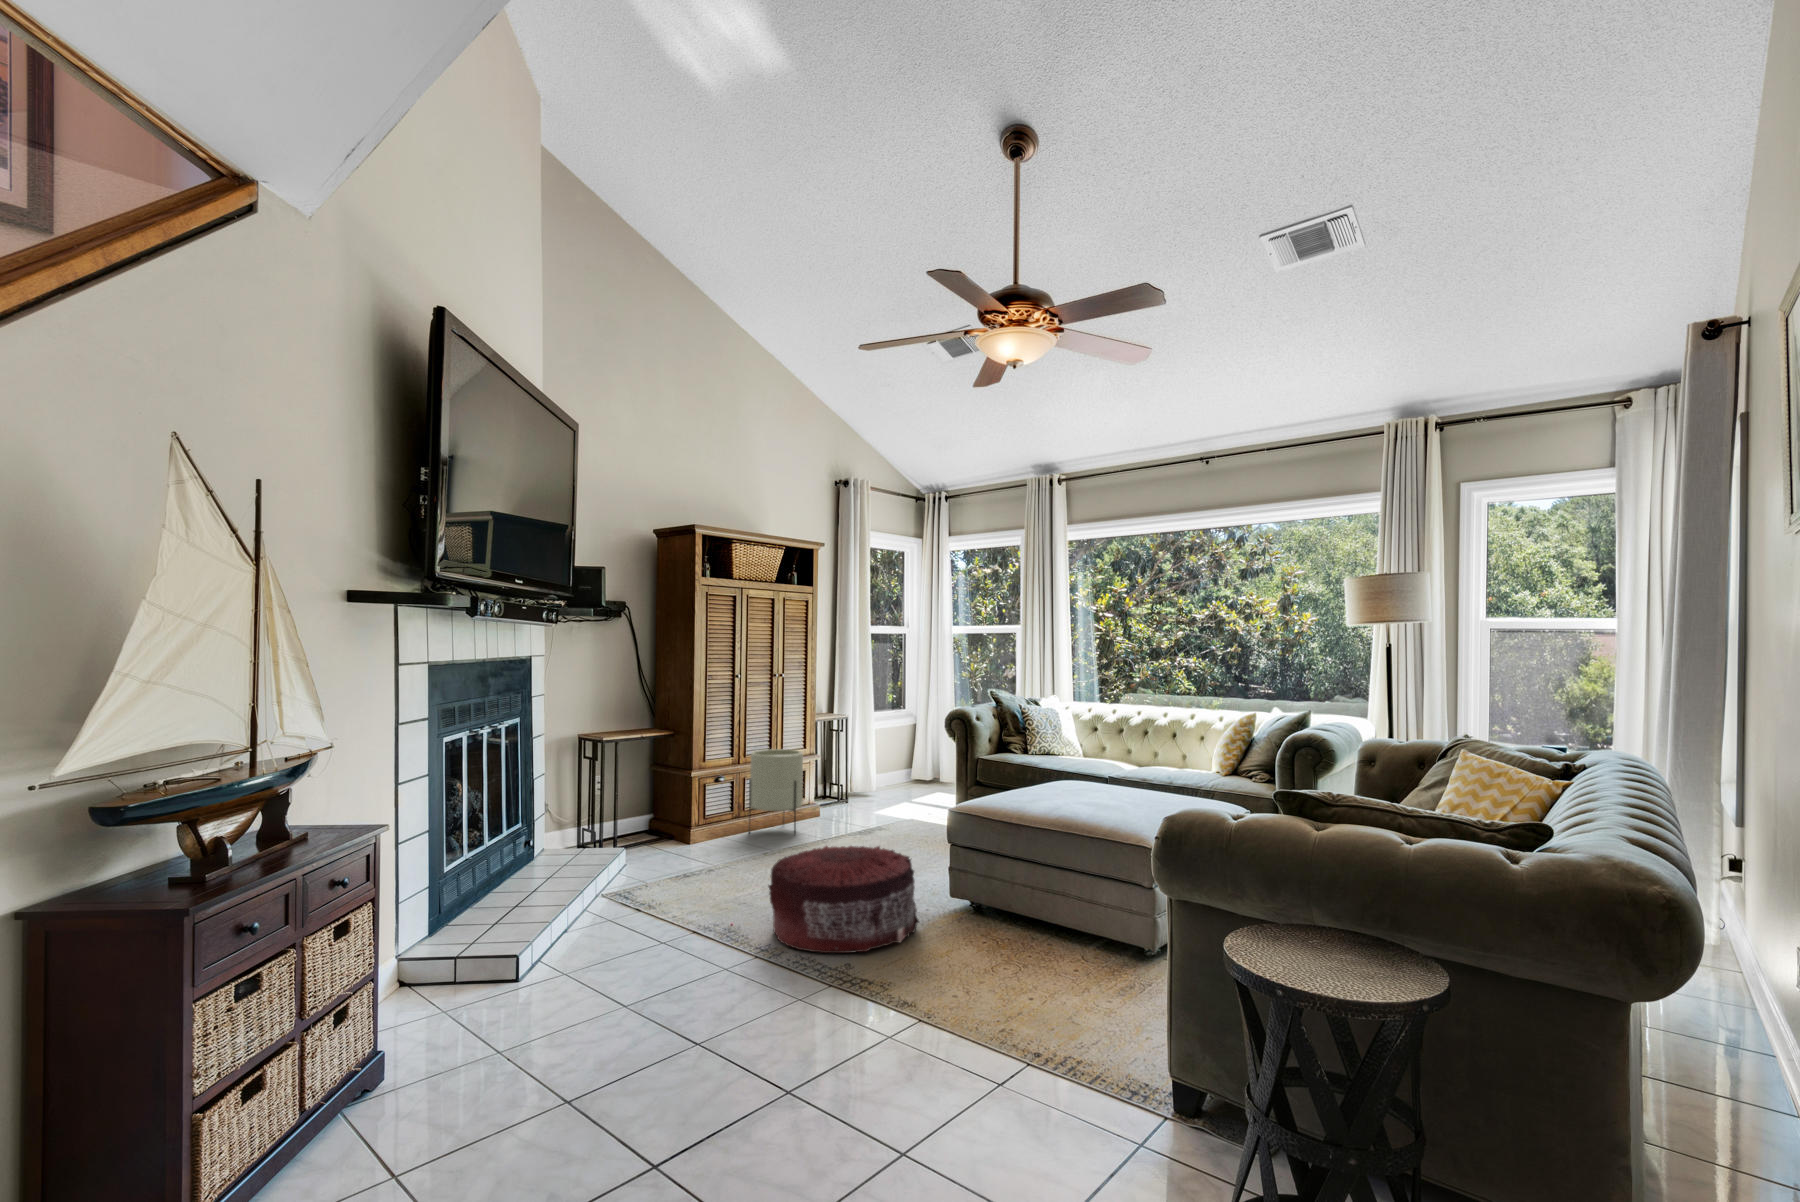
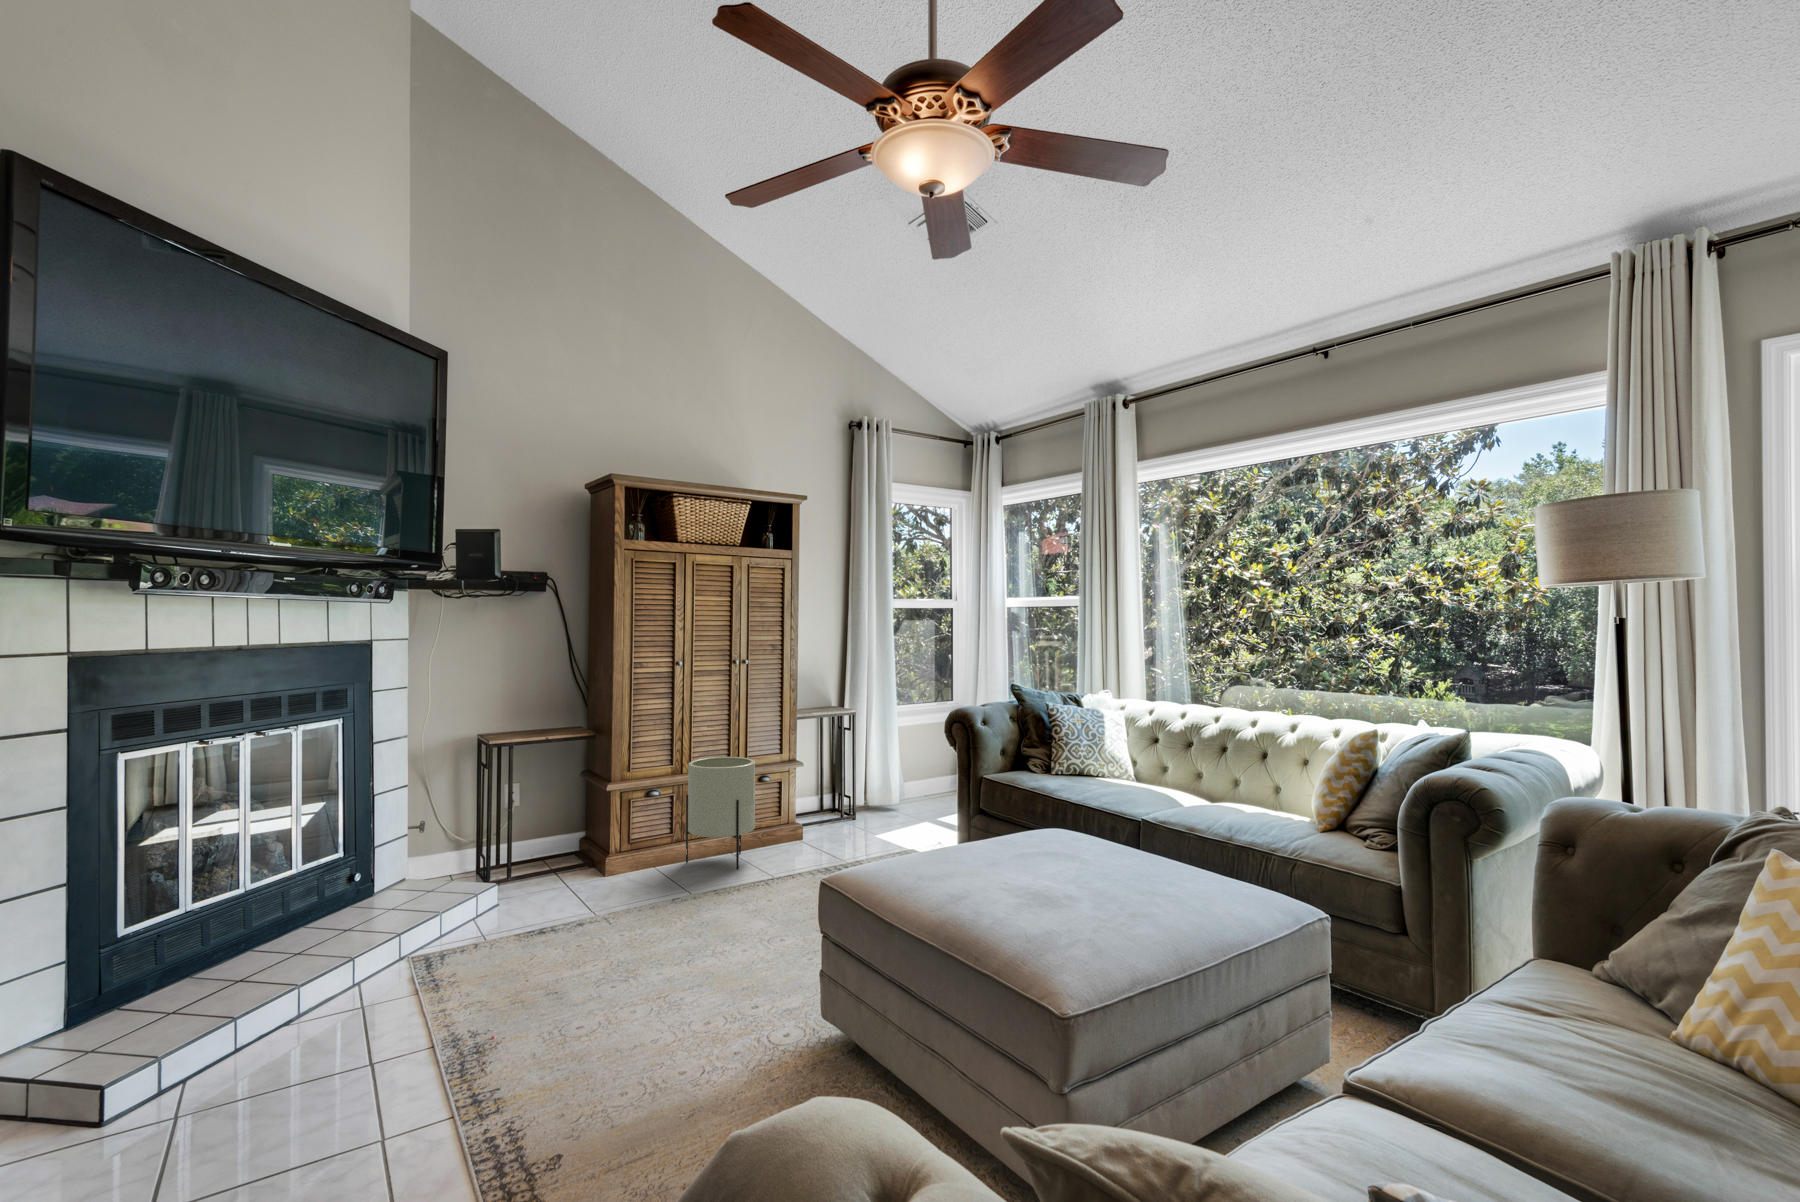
pouf: present [769,846,919,953] -> none [493,921,726,1121]

